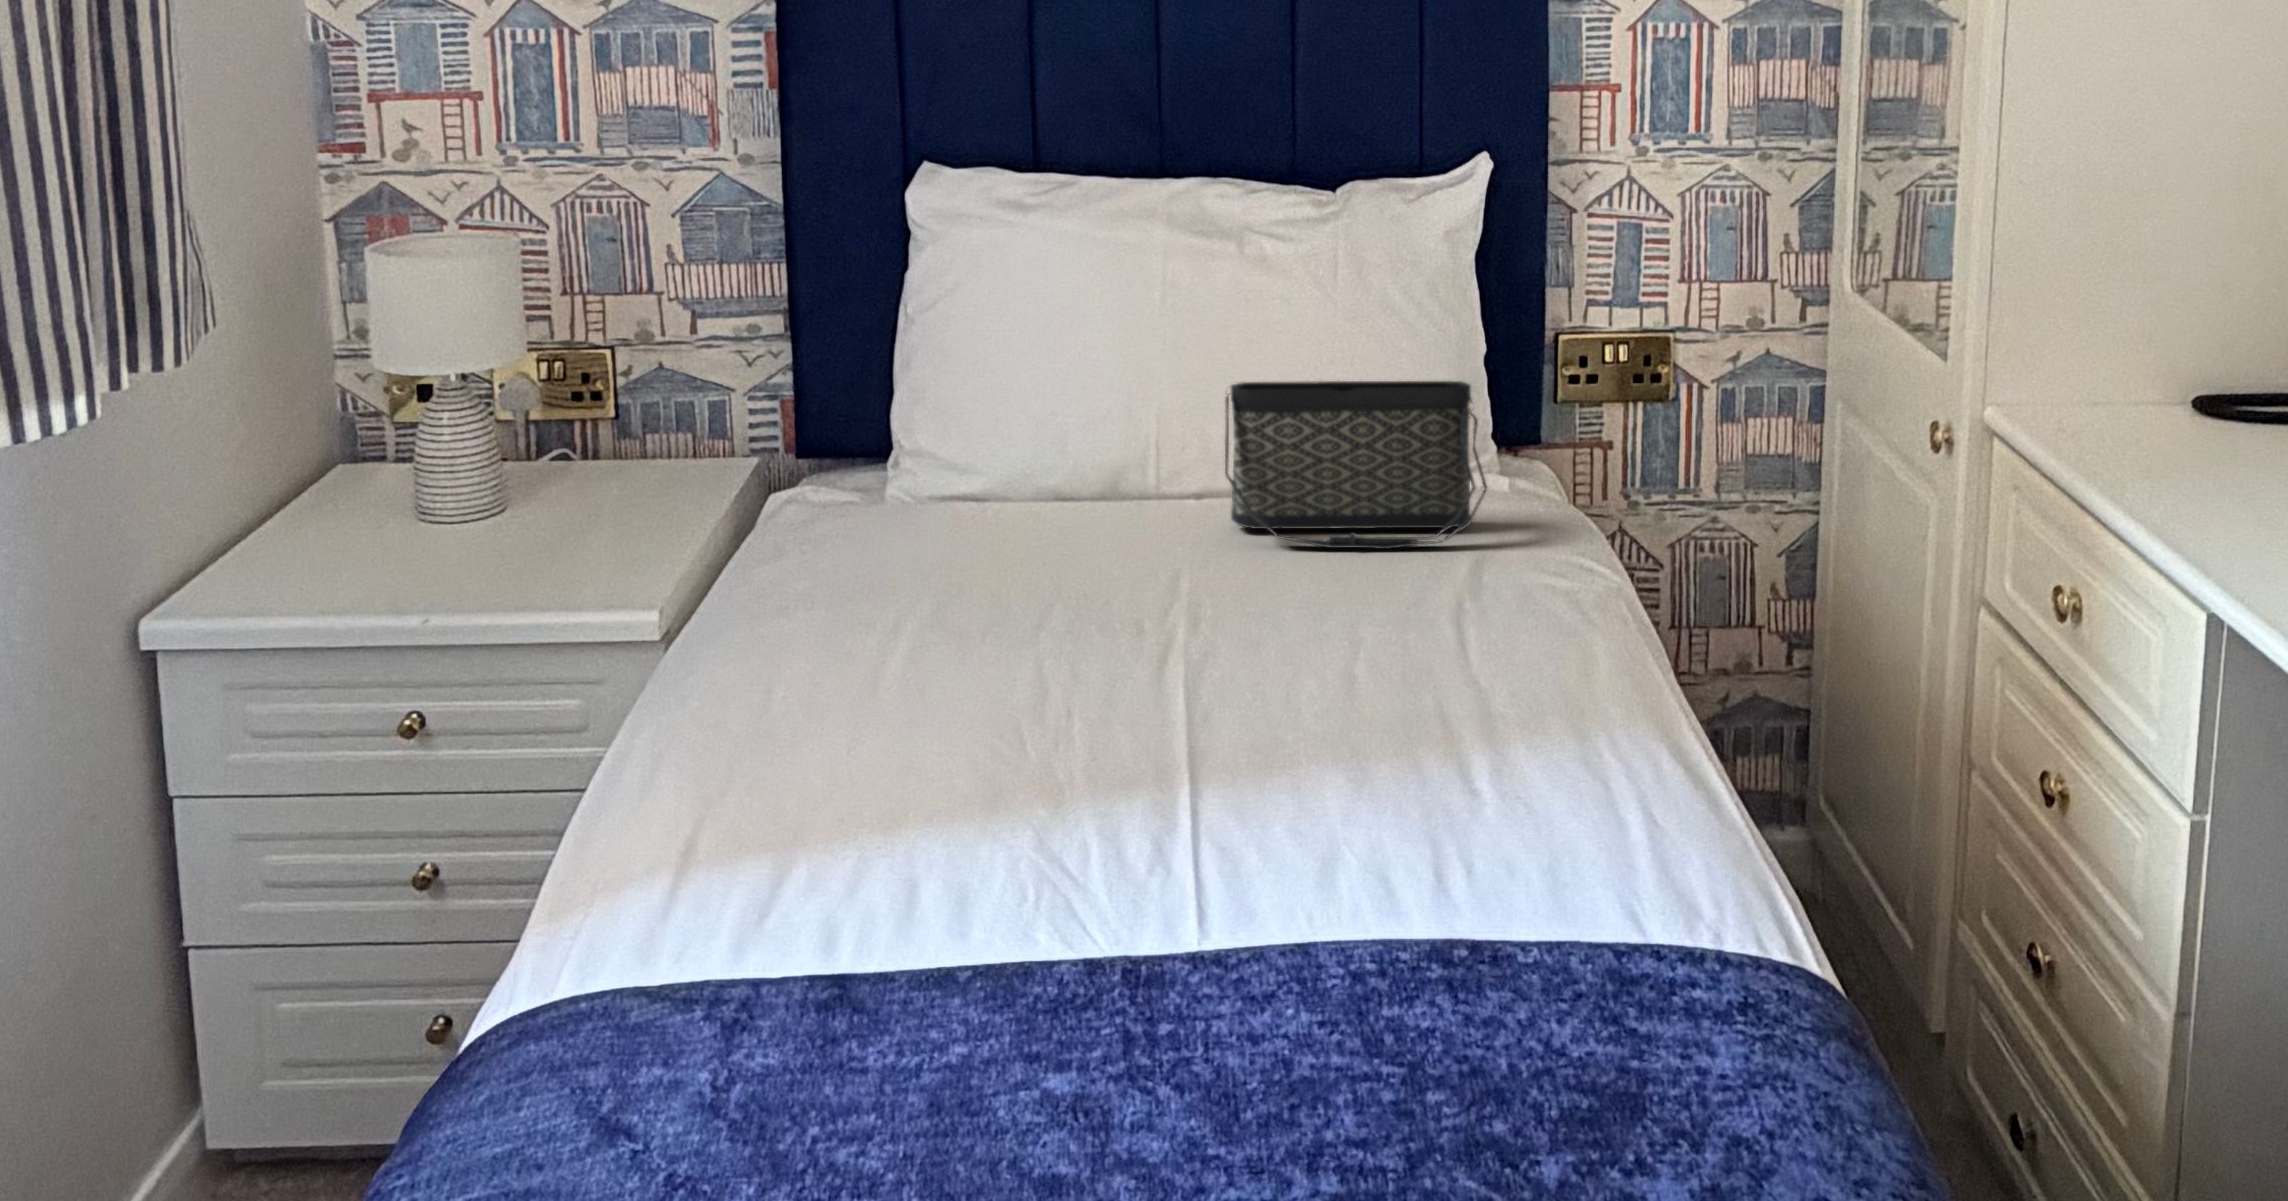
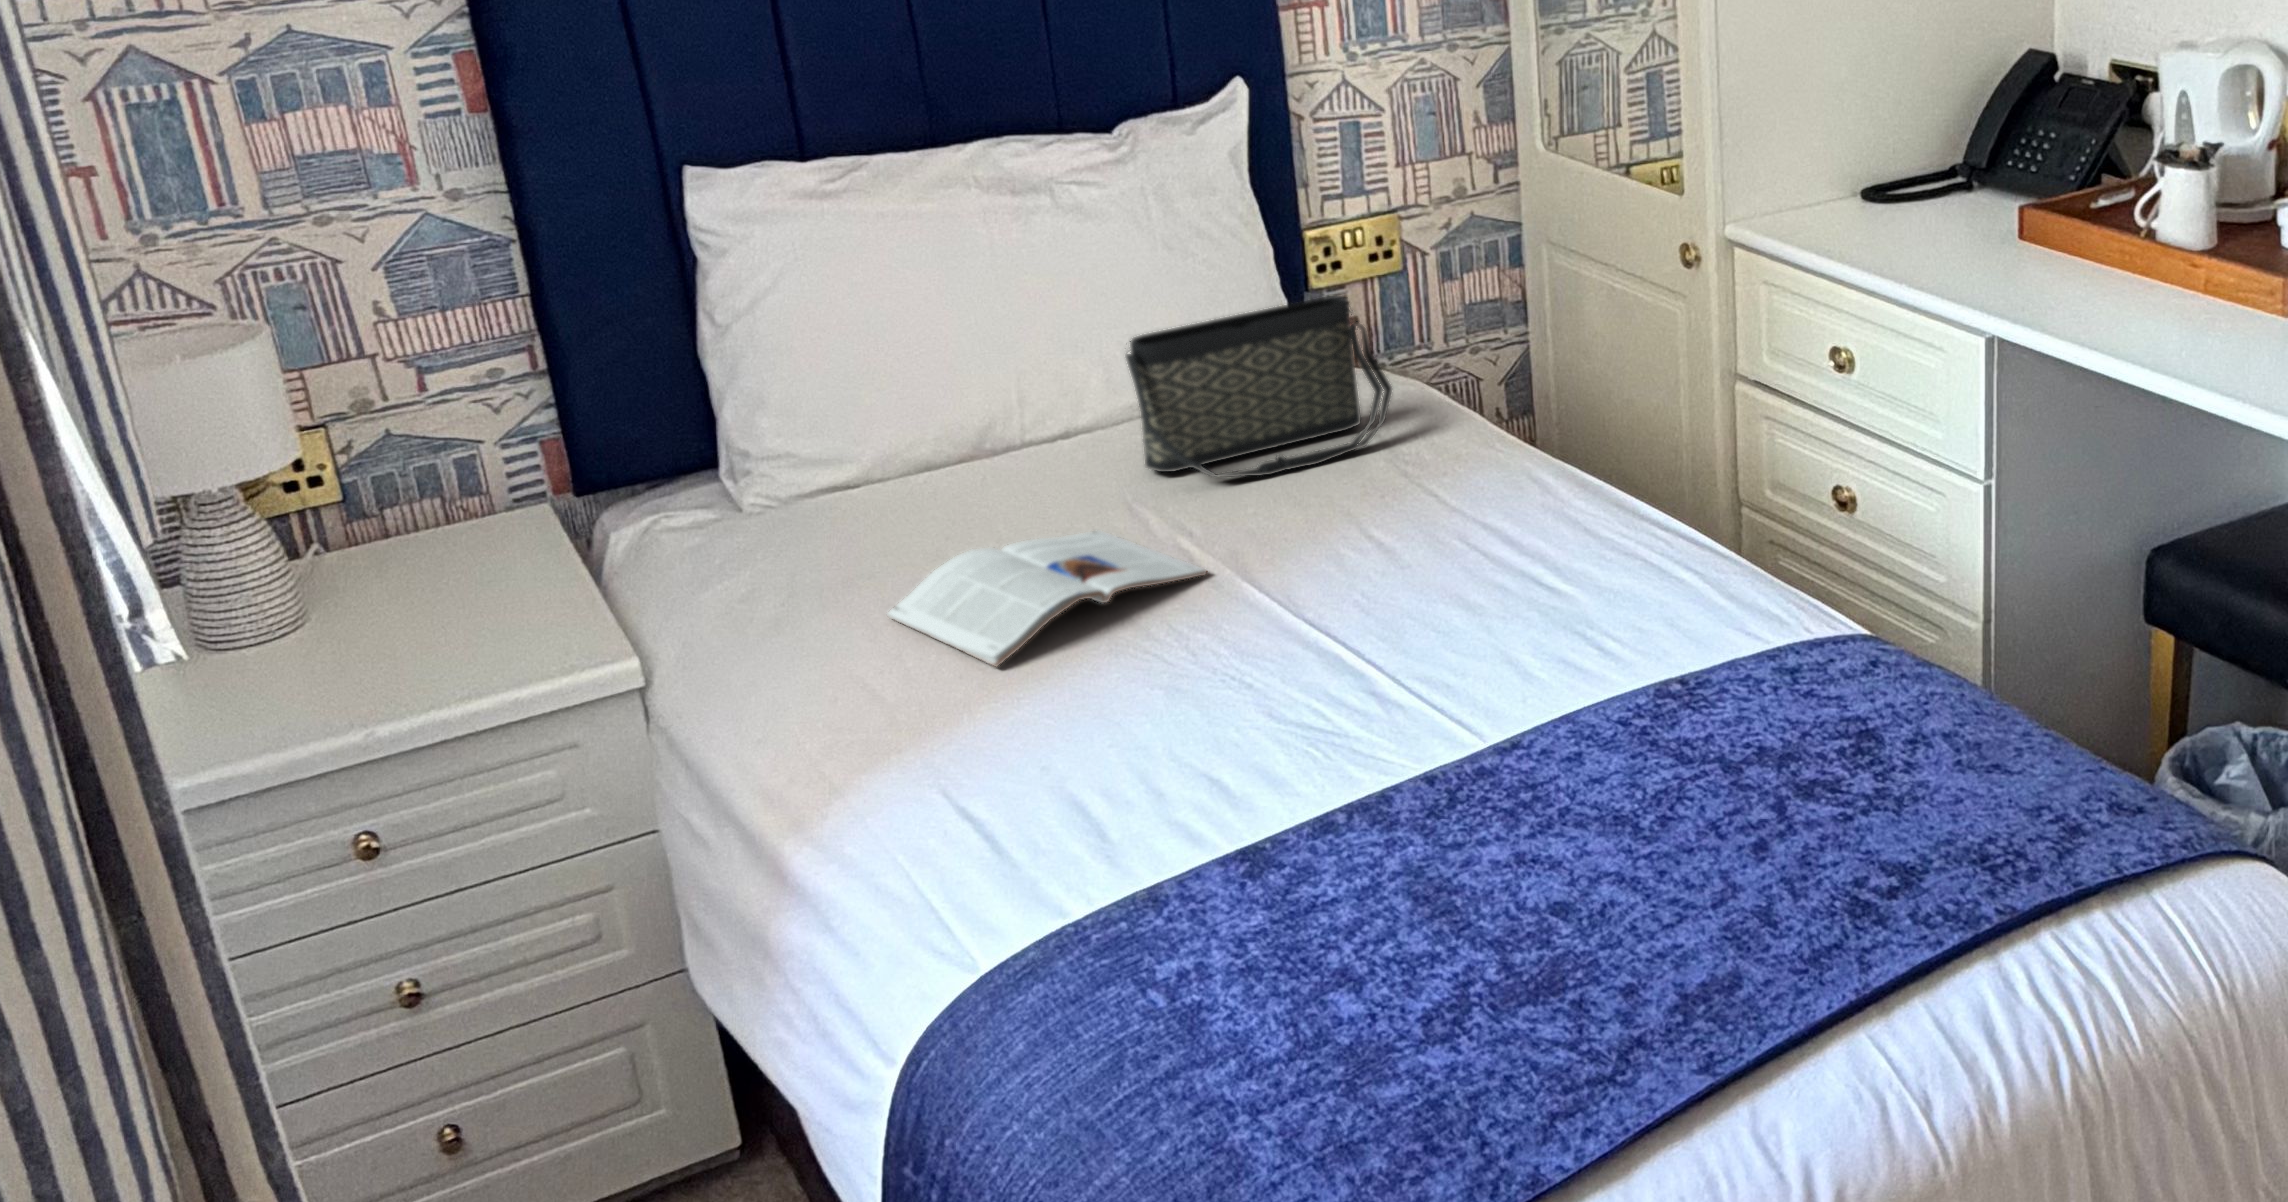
magazine: none [904,540,1185,634] -> present [888,530,1208,667]

